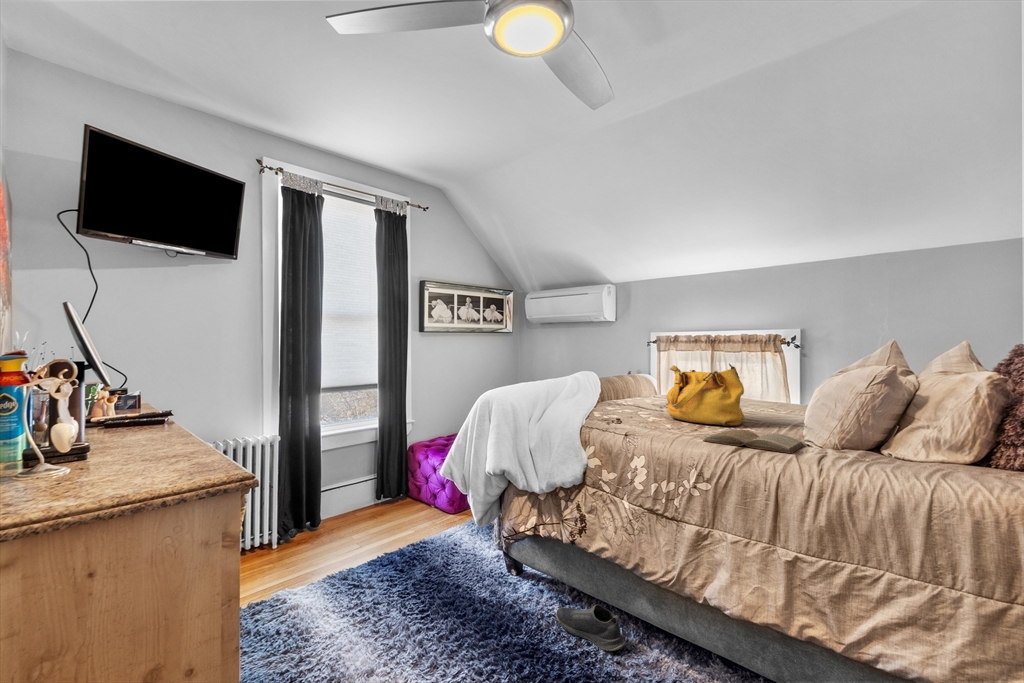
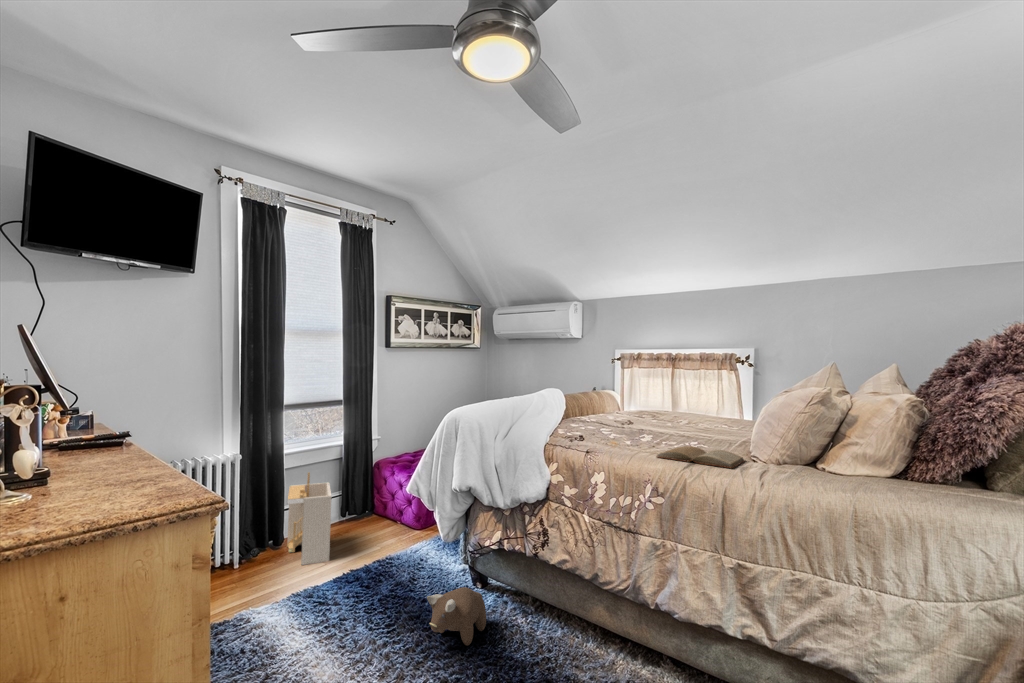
handbag: present [667,363,744,426] -> none [626,384,696,442]
storage bin: none [323,456,366,547] -> present [287,472,332,565]
plush toy: none [460,574,521,634] -> present [427,587,486,646]
shoe: present [556,605,625,651] -> none [519,614,584,657]

